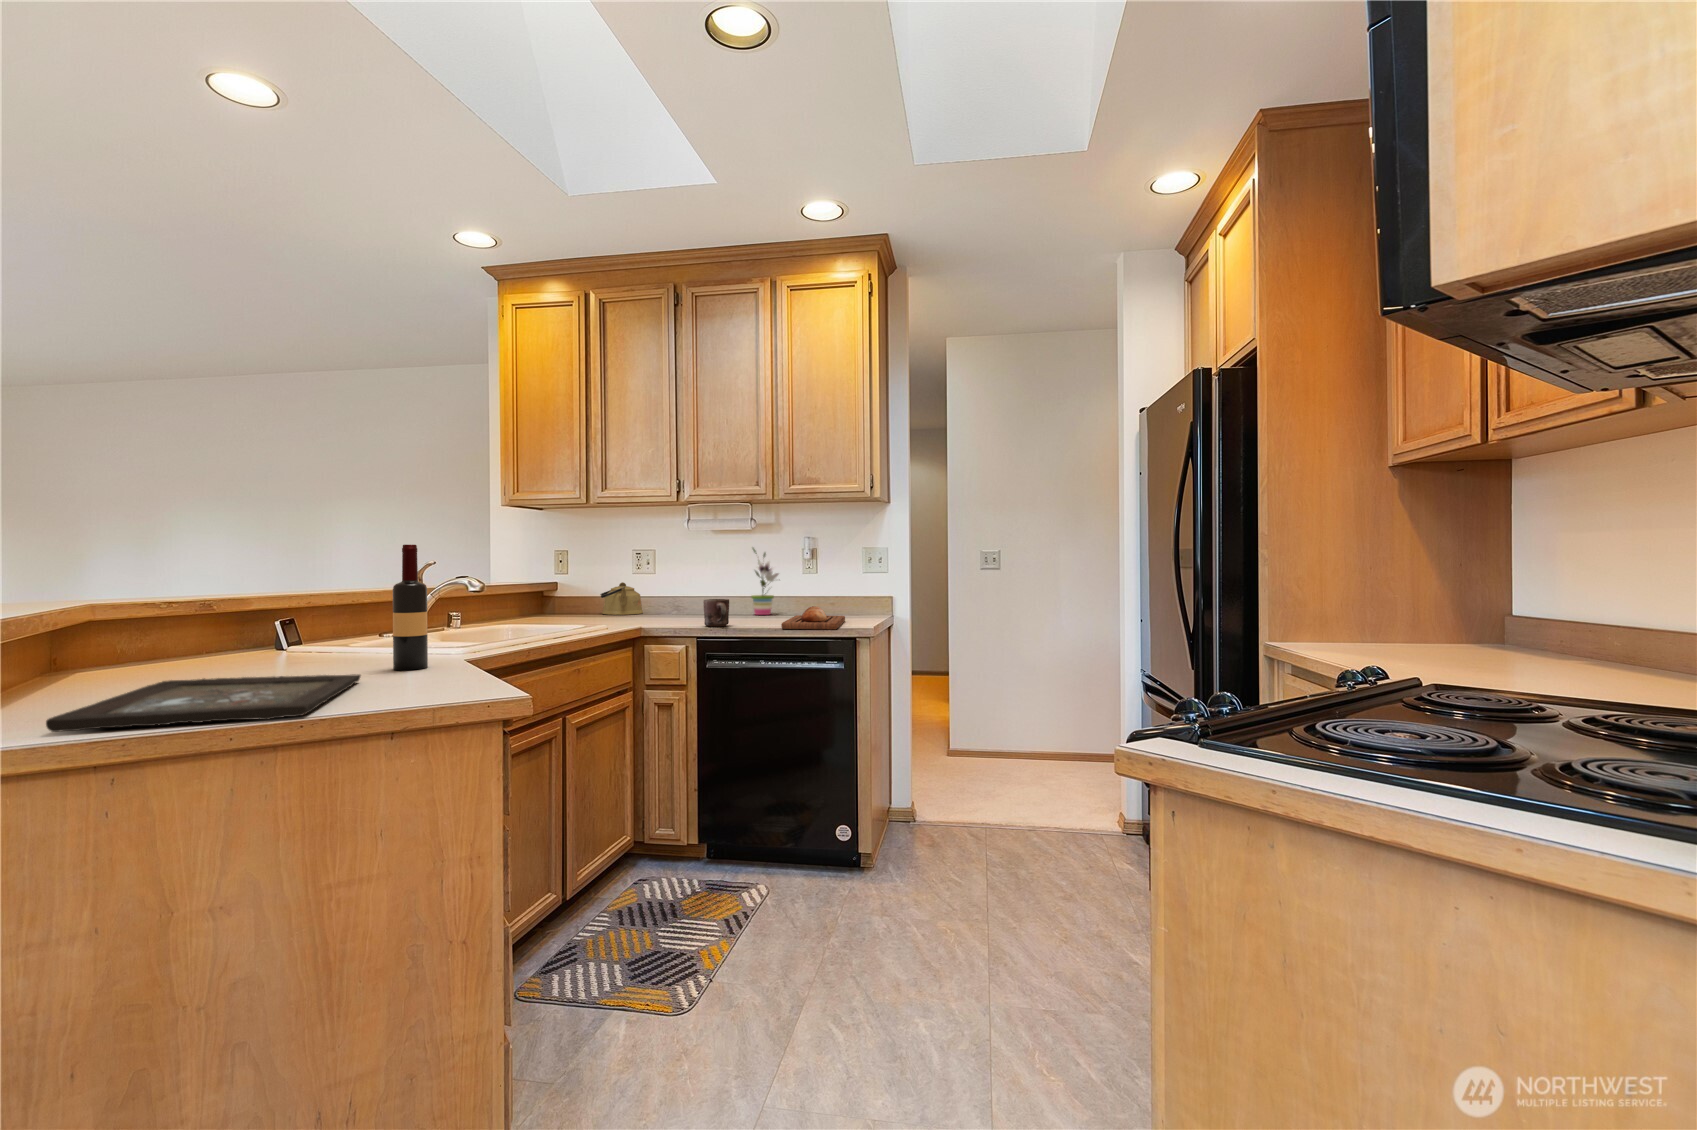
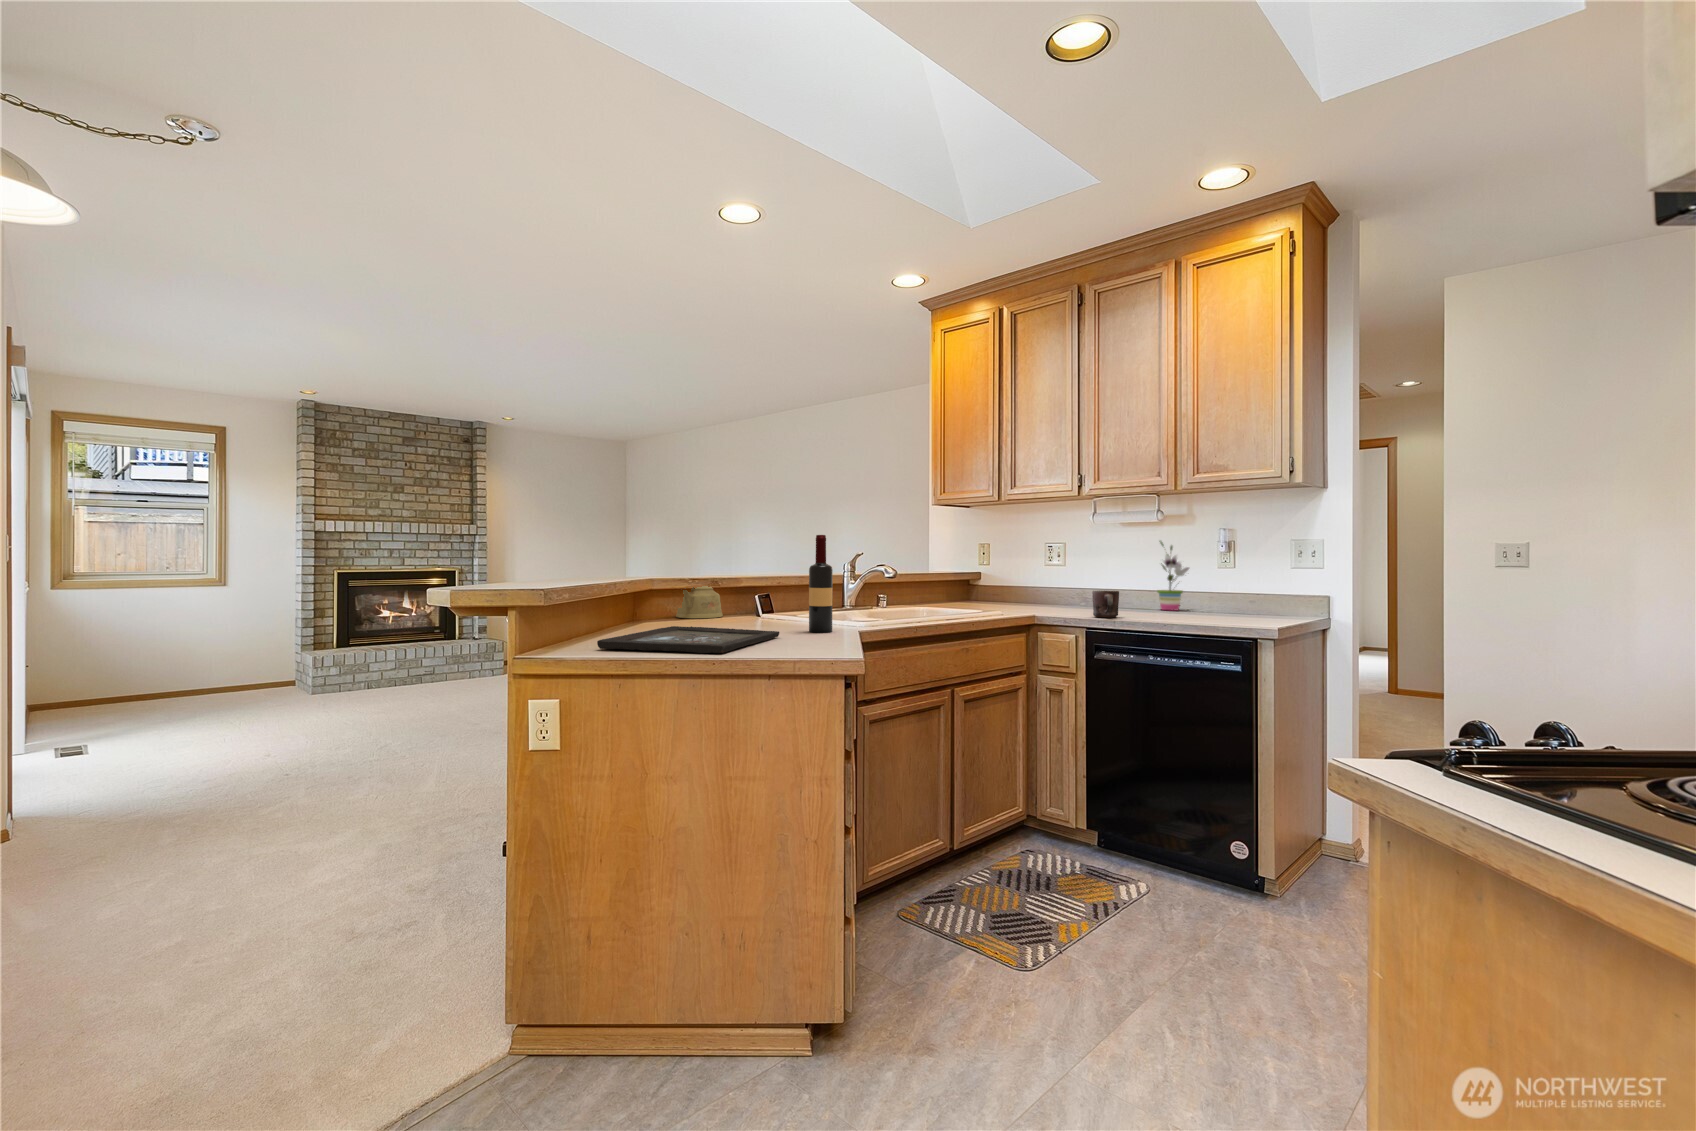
kettle: present [600,582,643,615] -> present [676,586,723,618]
bread loaf: present [781,606,845,629] -> none [1169,602,1256,626]

